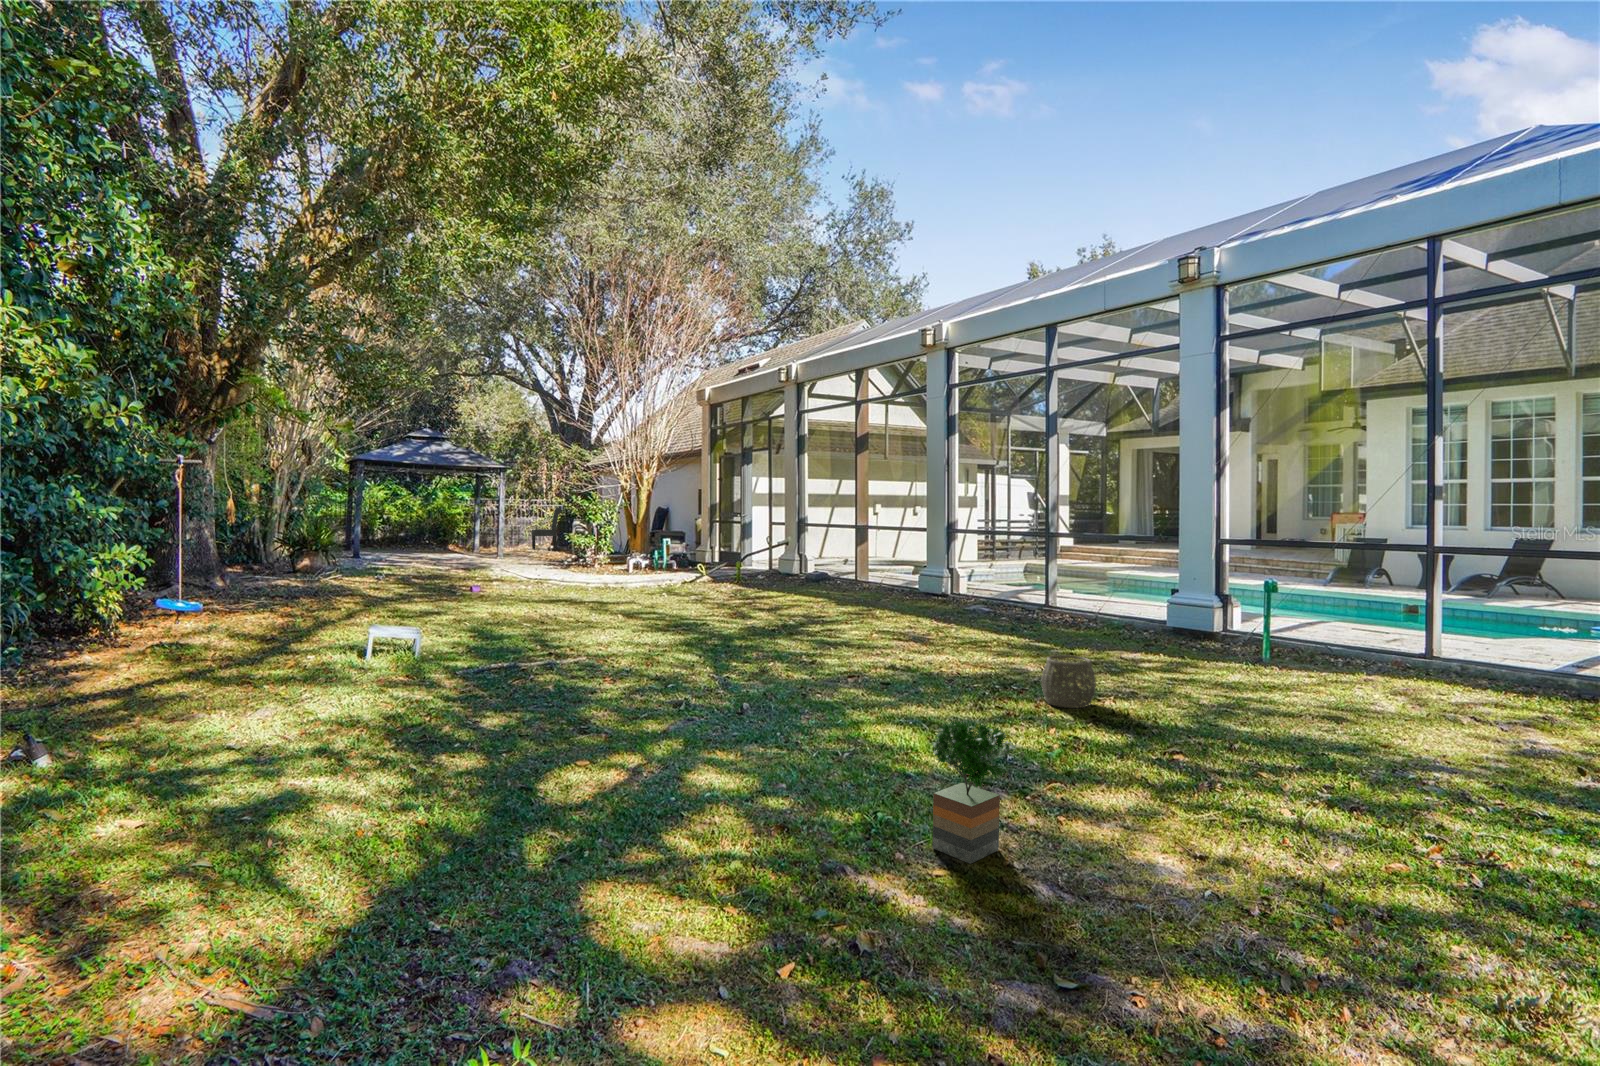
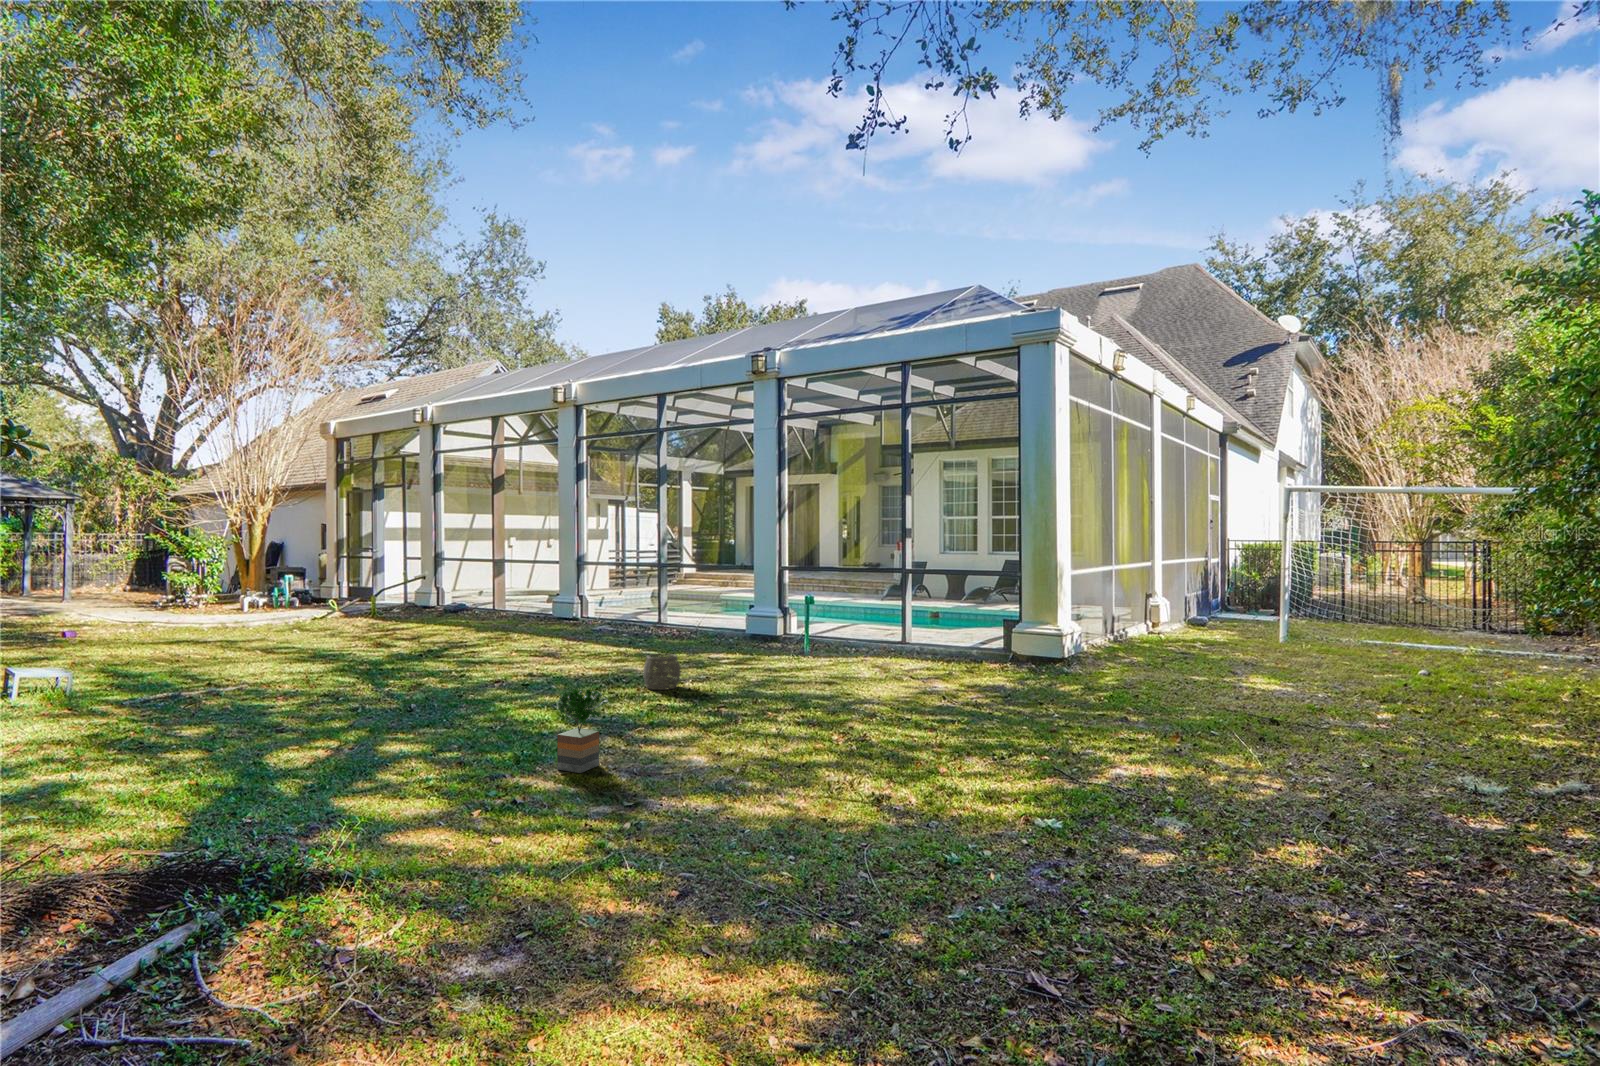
chair: present [531,507,562,550] -> none [97,542,141,592]

